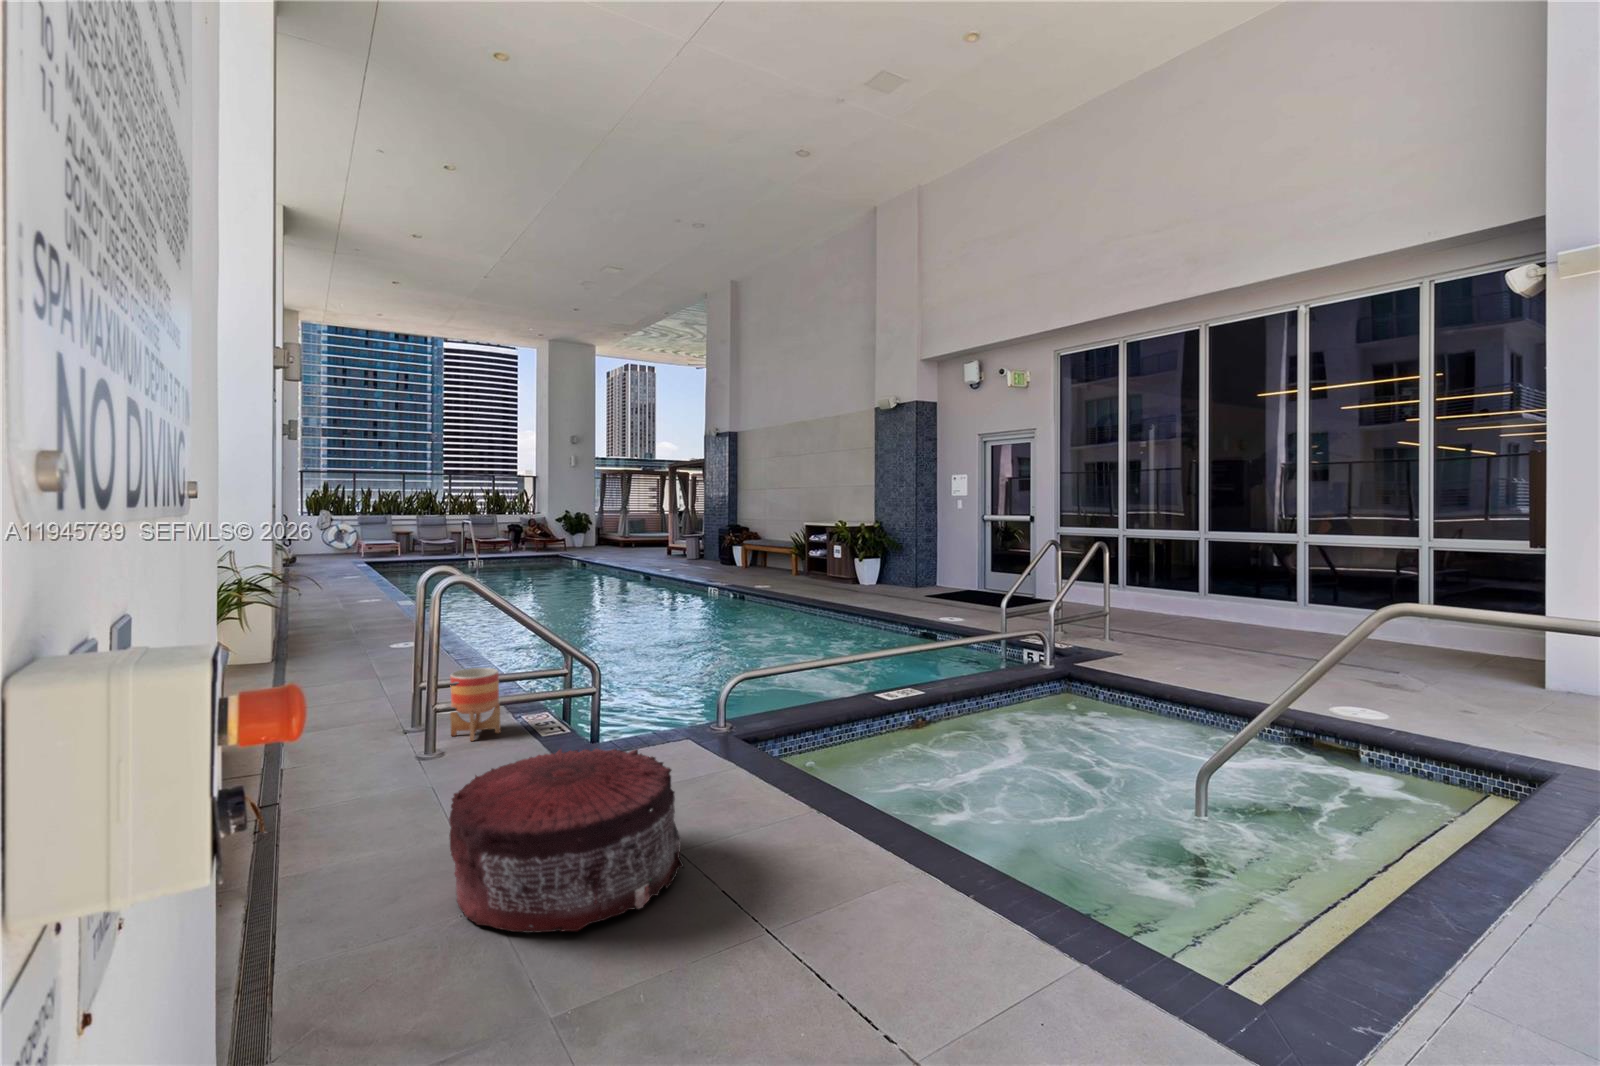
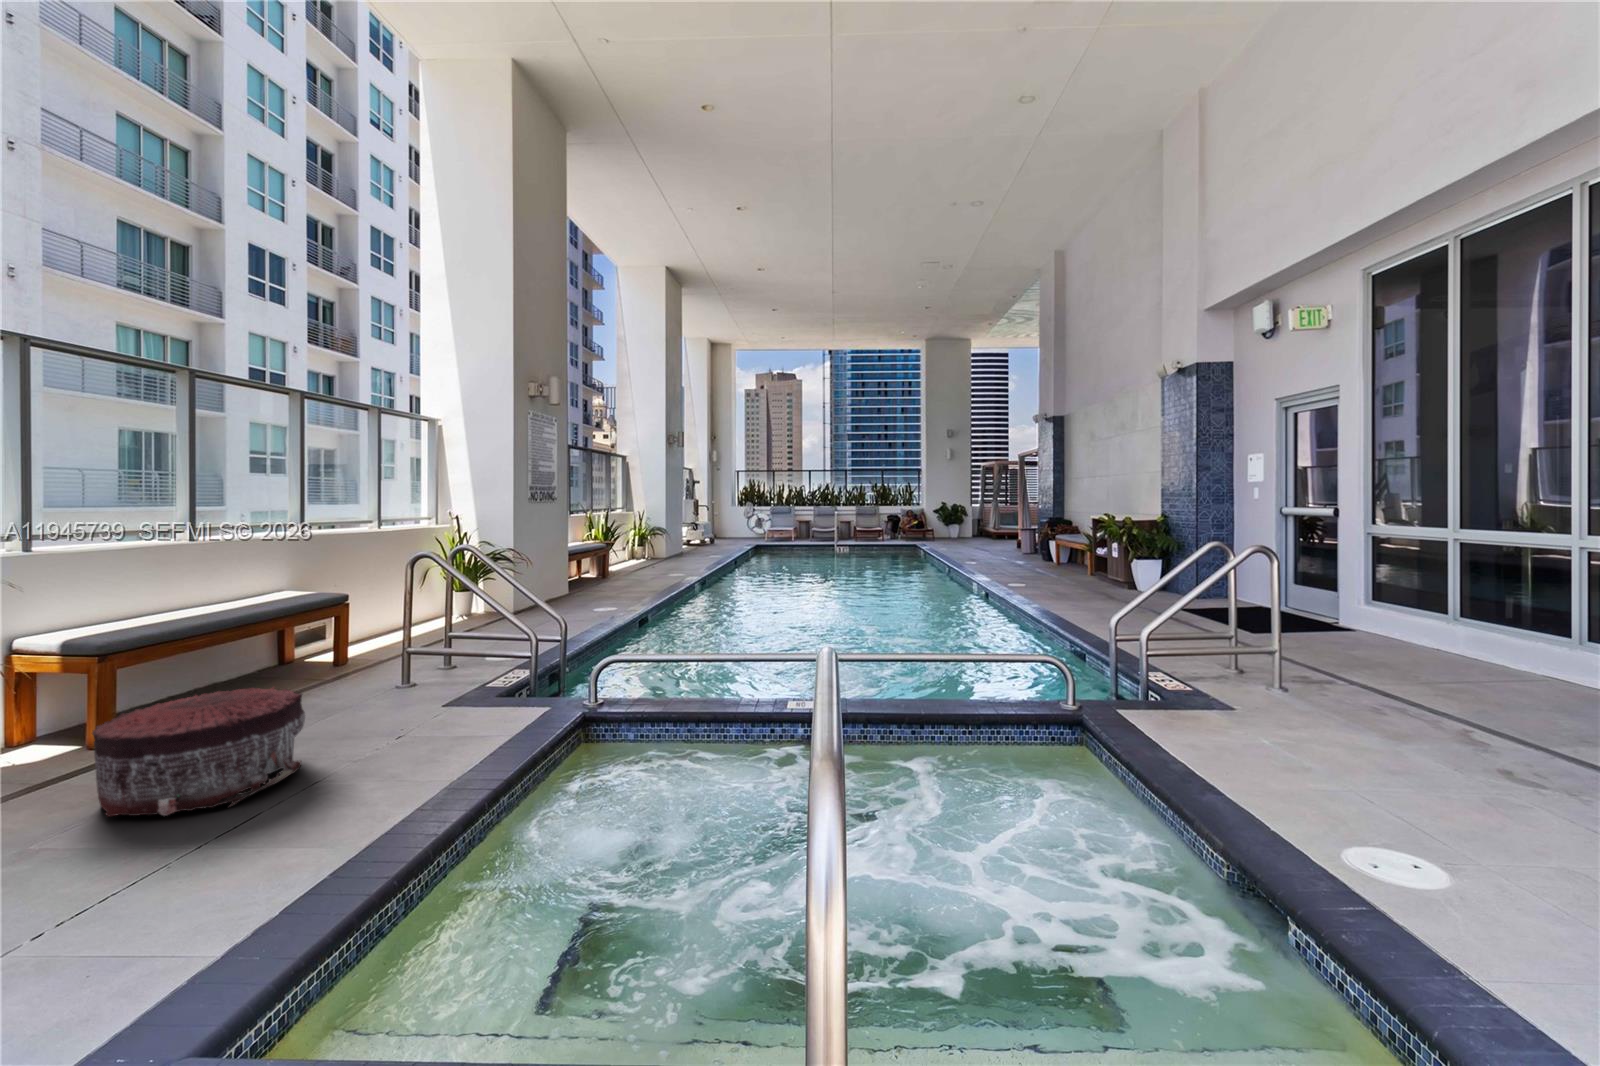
planter: present [450,668,501,741] -> none [433,625,472,681]

